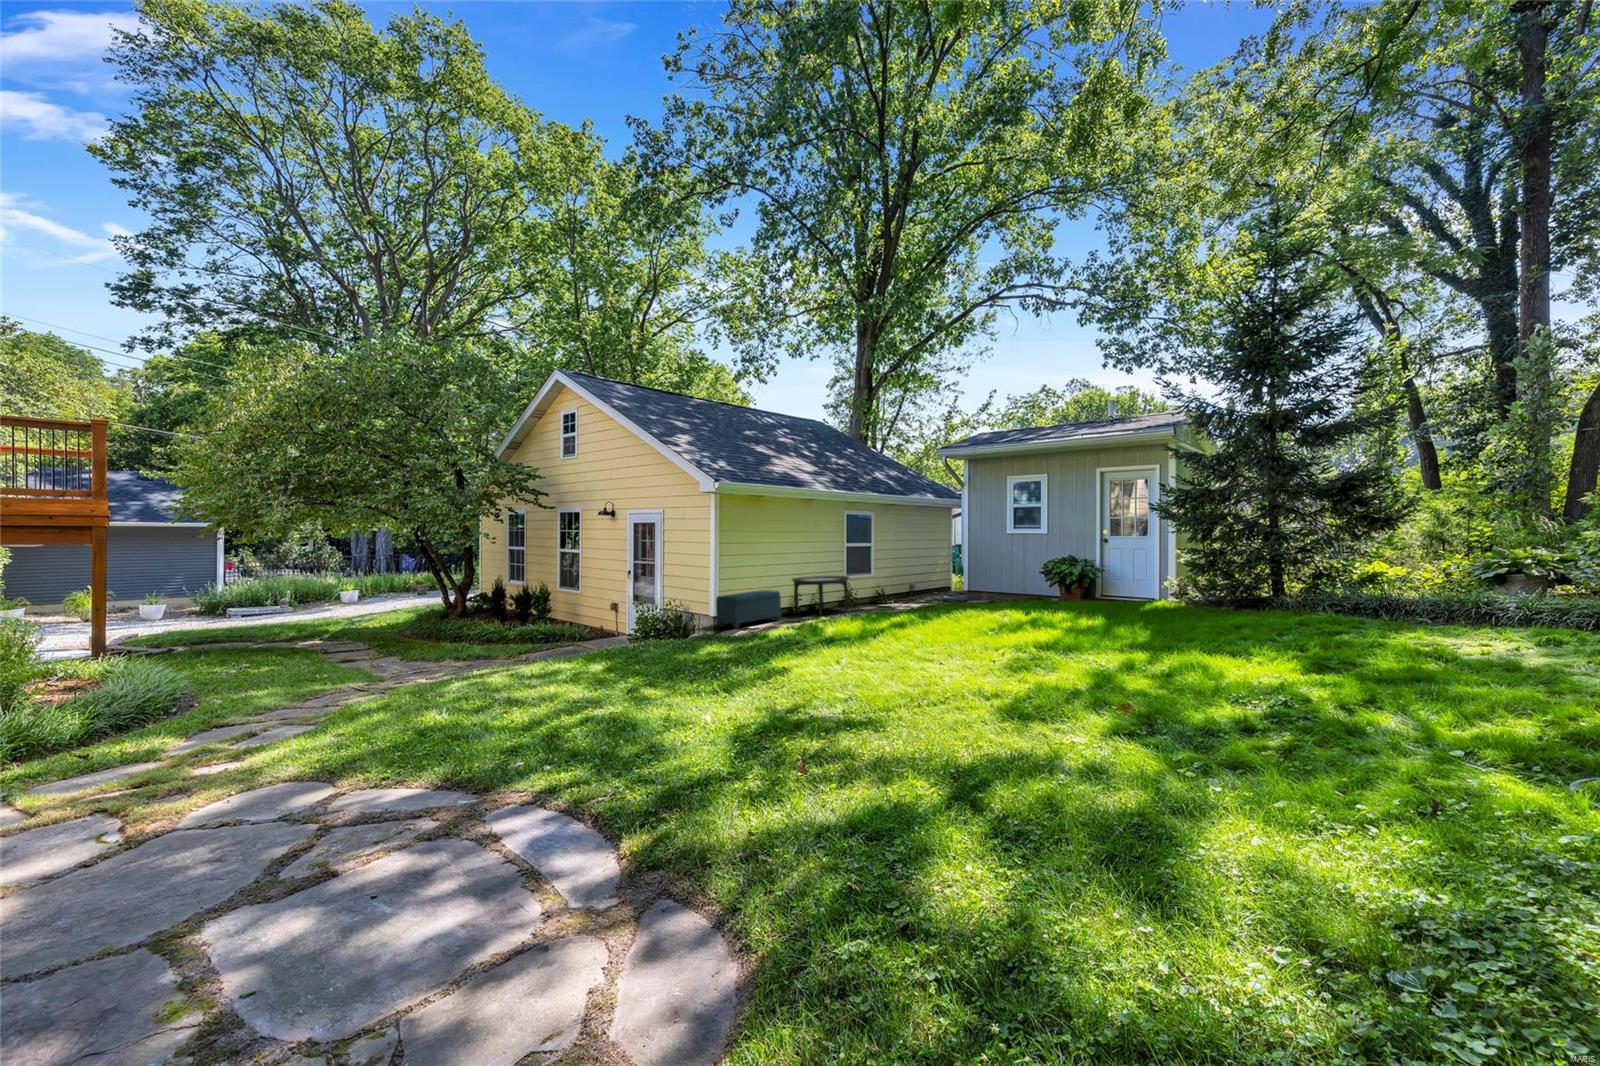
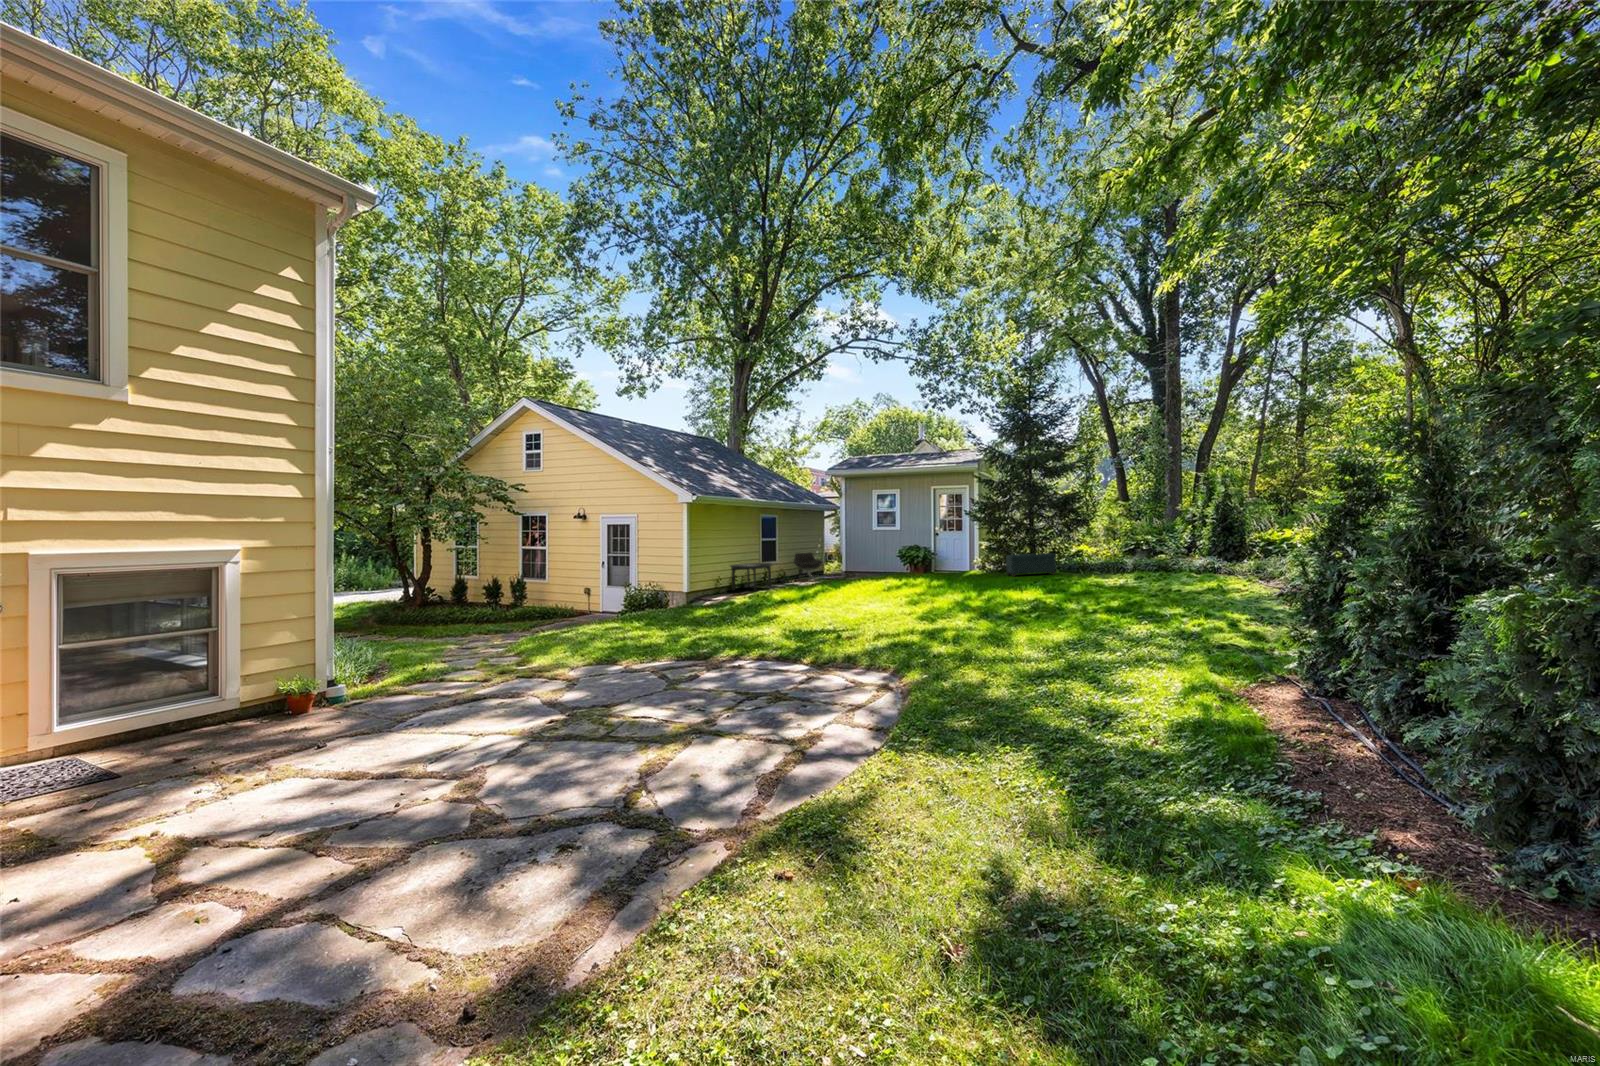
lounge chair: none [903,562,941,595] -> present [794,552,822,576]
bench: present [716,590,781,628] -> present [1006,553,1056,576]

